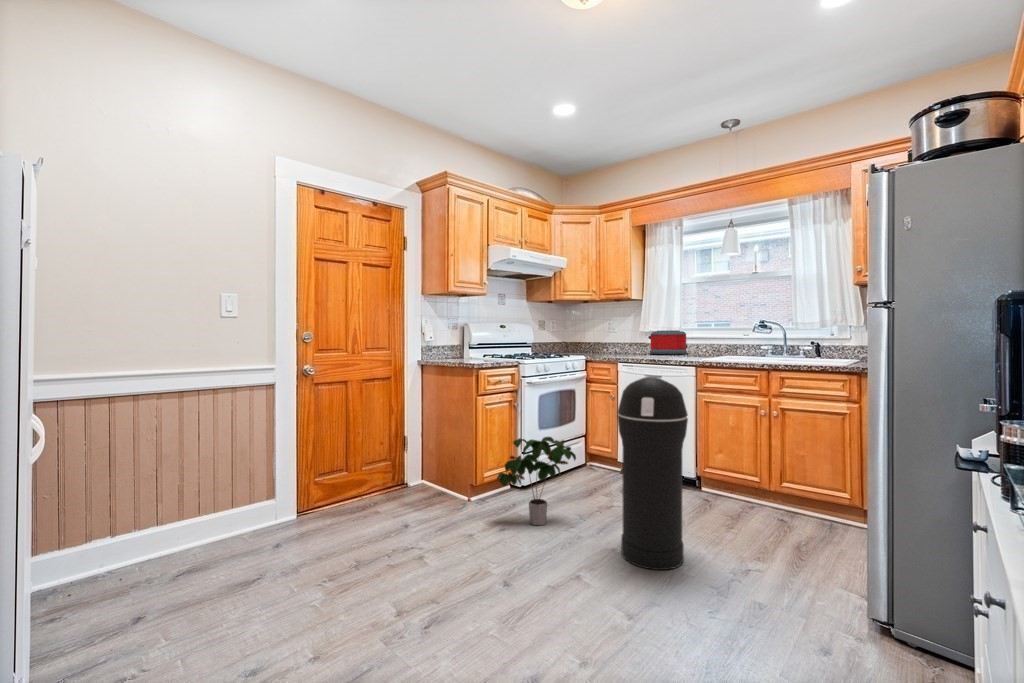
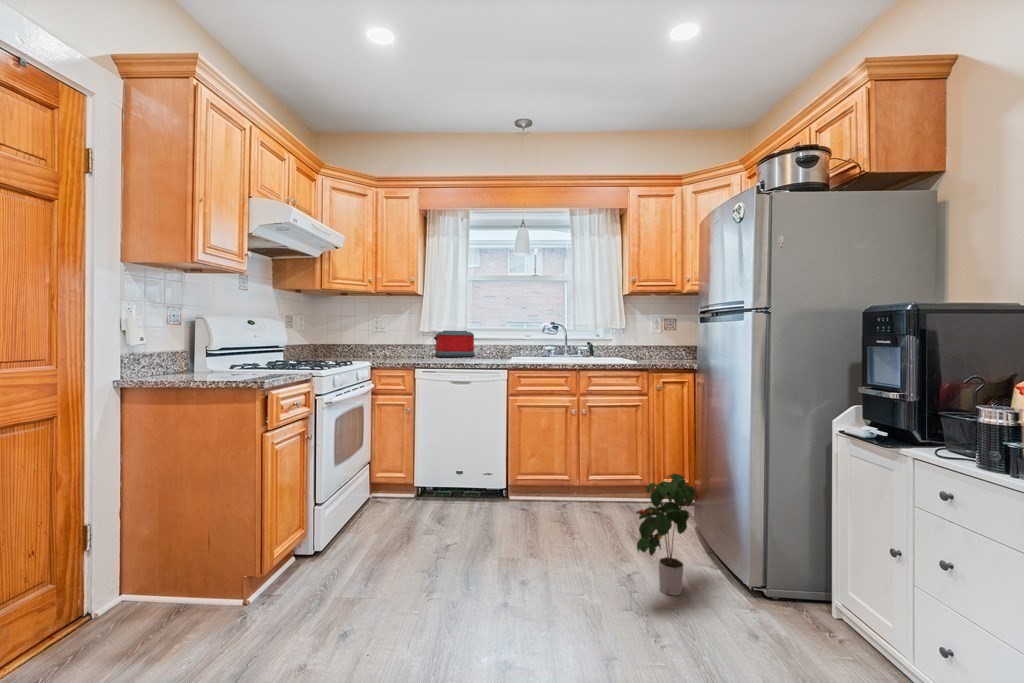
trash can: present [617,377,688,570] -> none [512,390,592,620]
potted plant: present [497,437,576,525] -> present [636,474,697,596]

